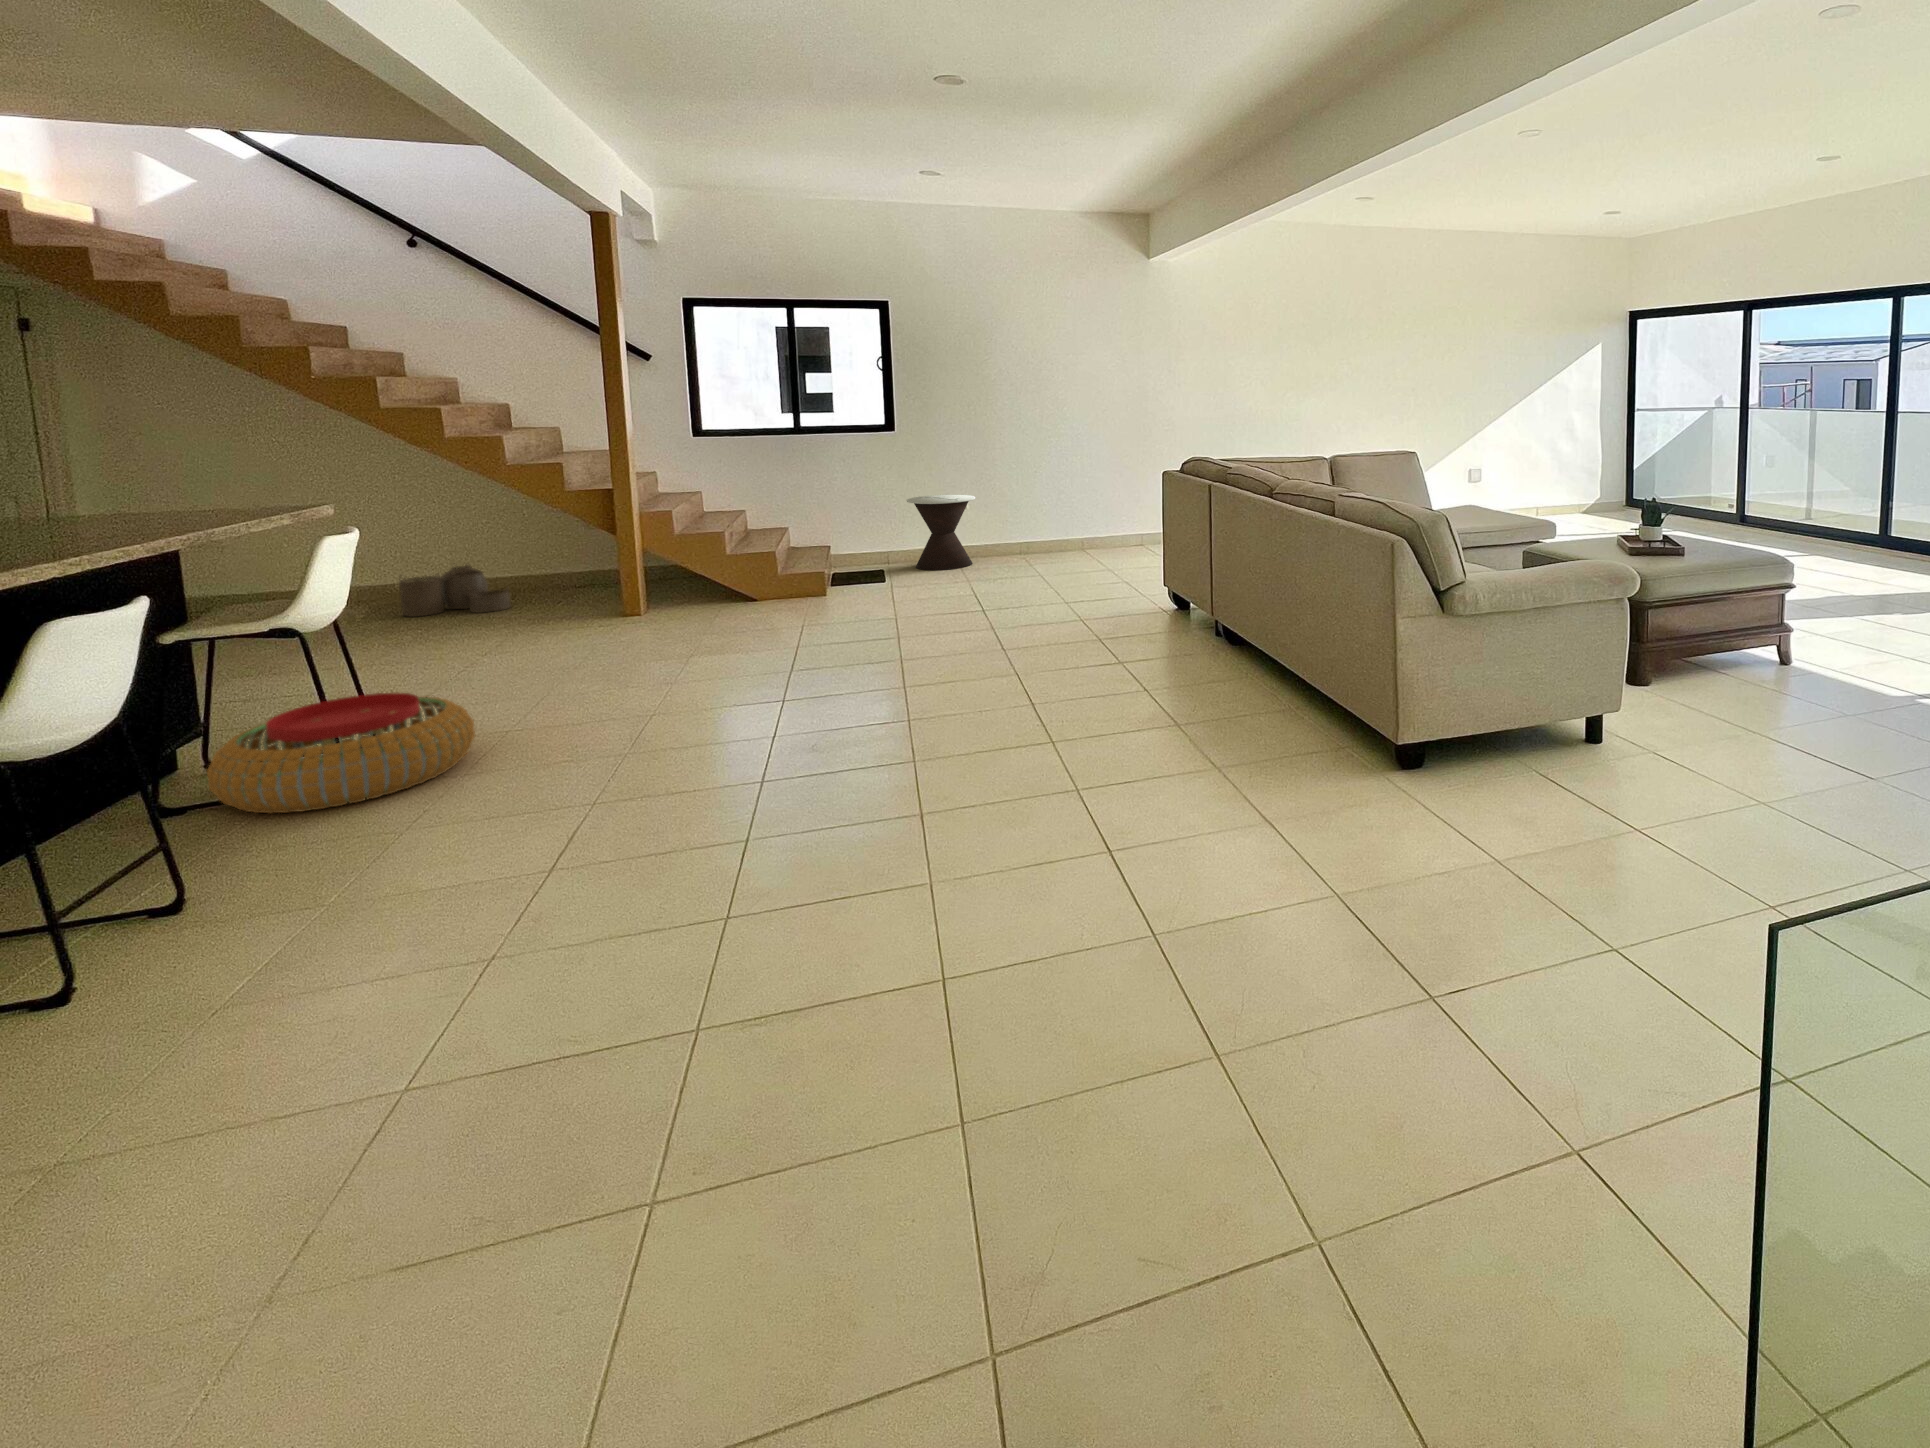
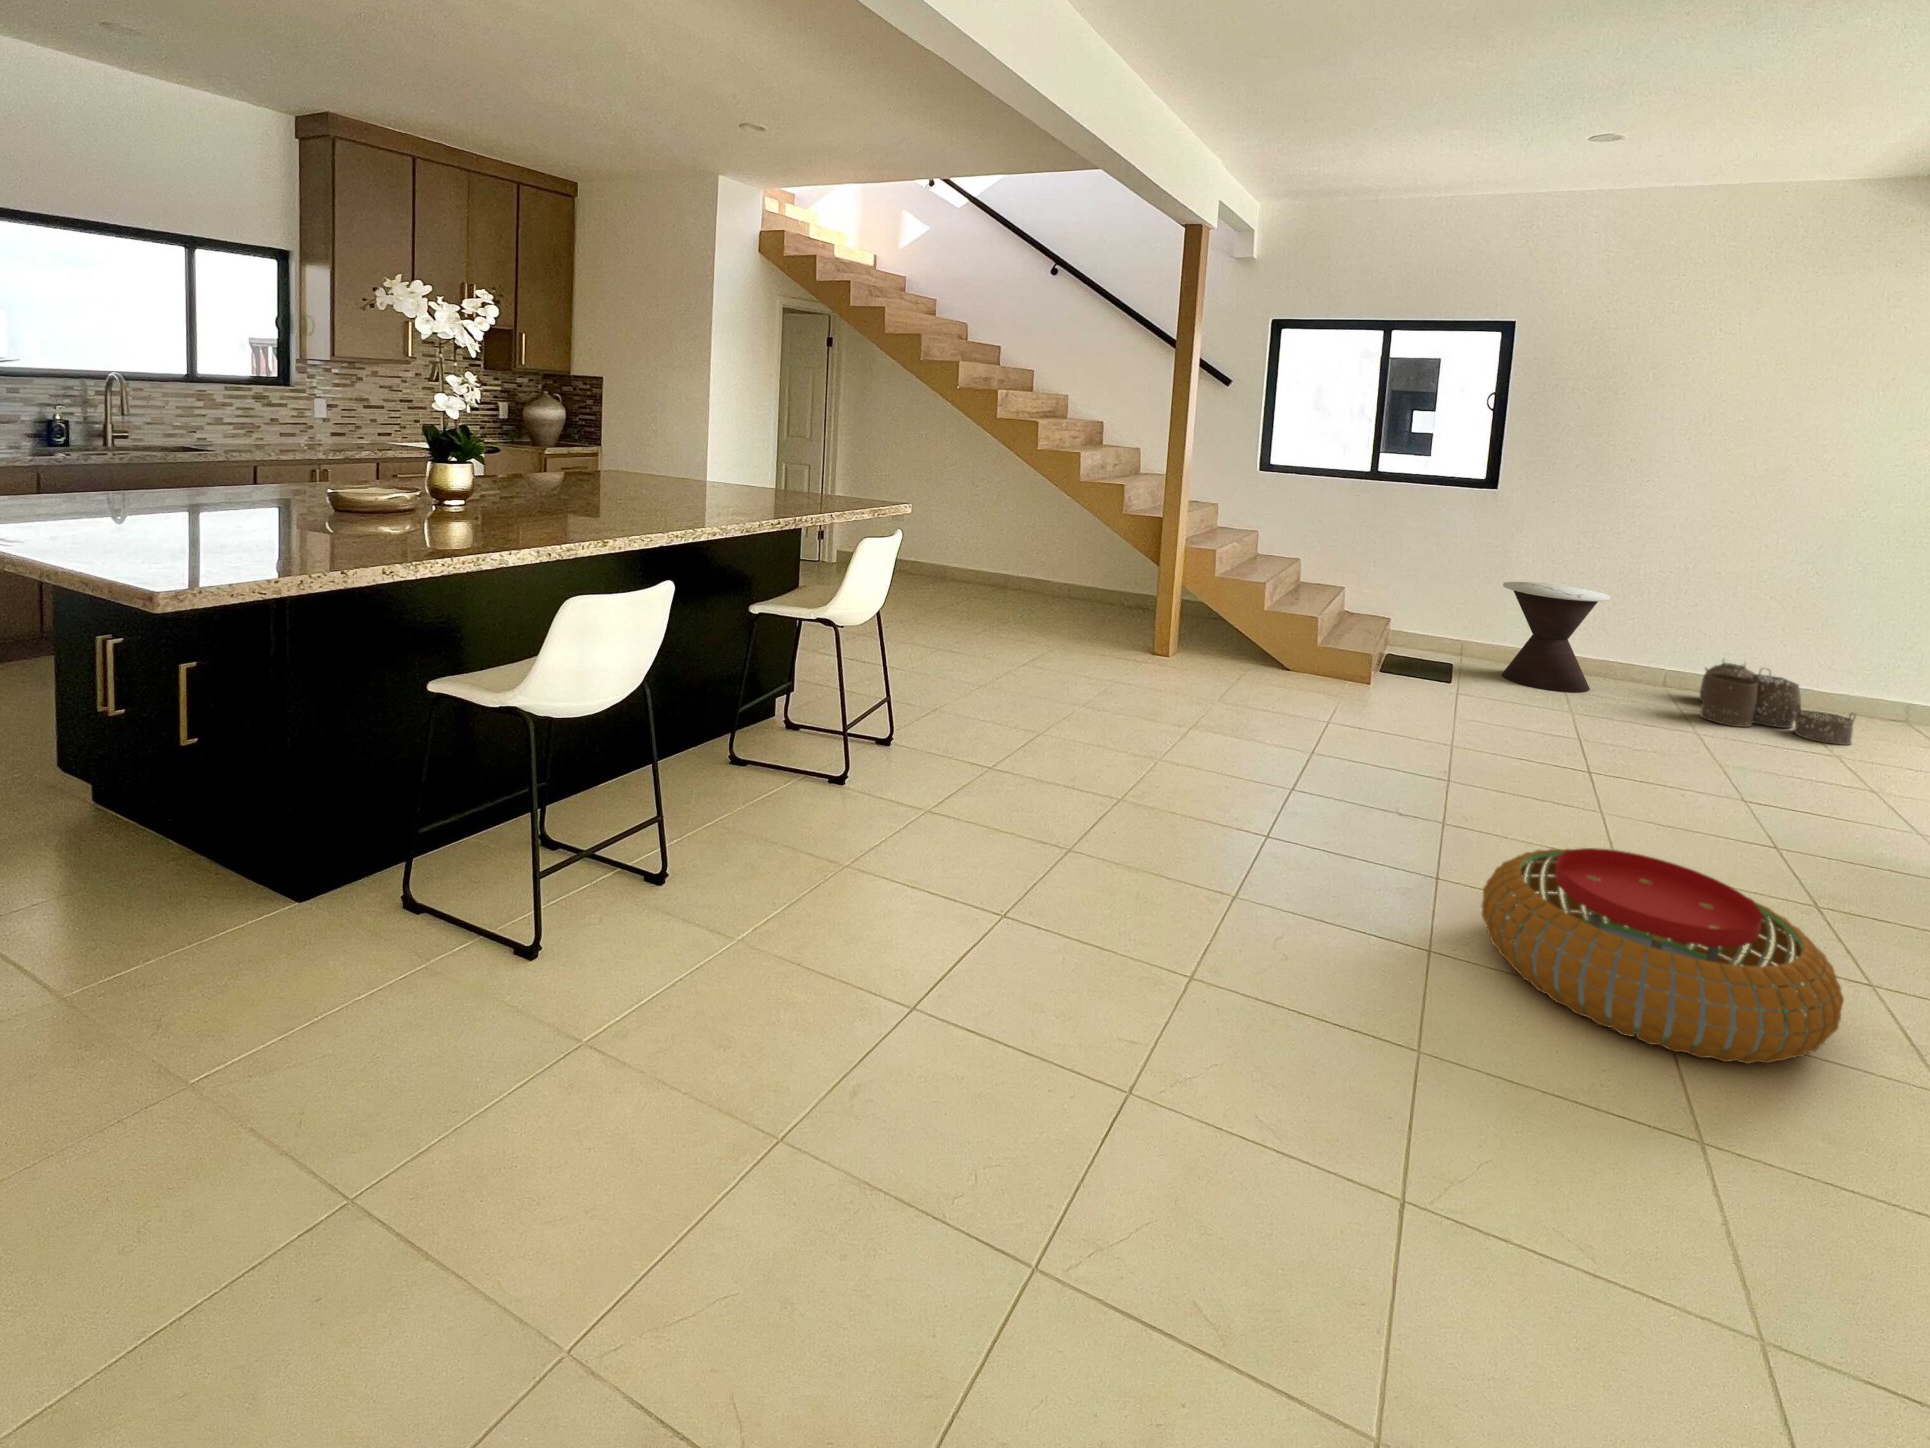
woven basket: present [399,563,511,616] -> present [1699,659,1856,745]
pouf: present [207,693,475,813] -> present [1482,848,1844,1064]

